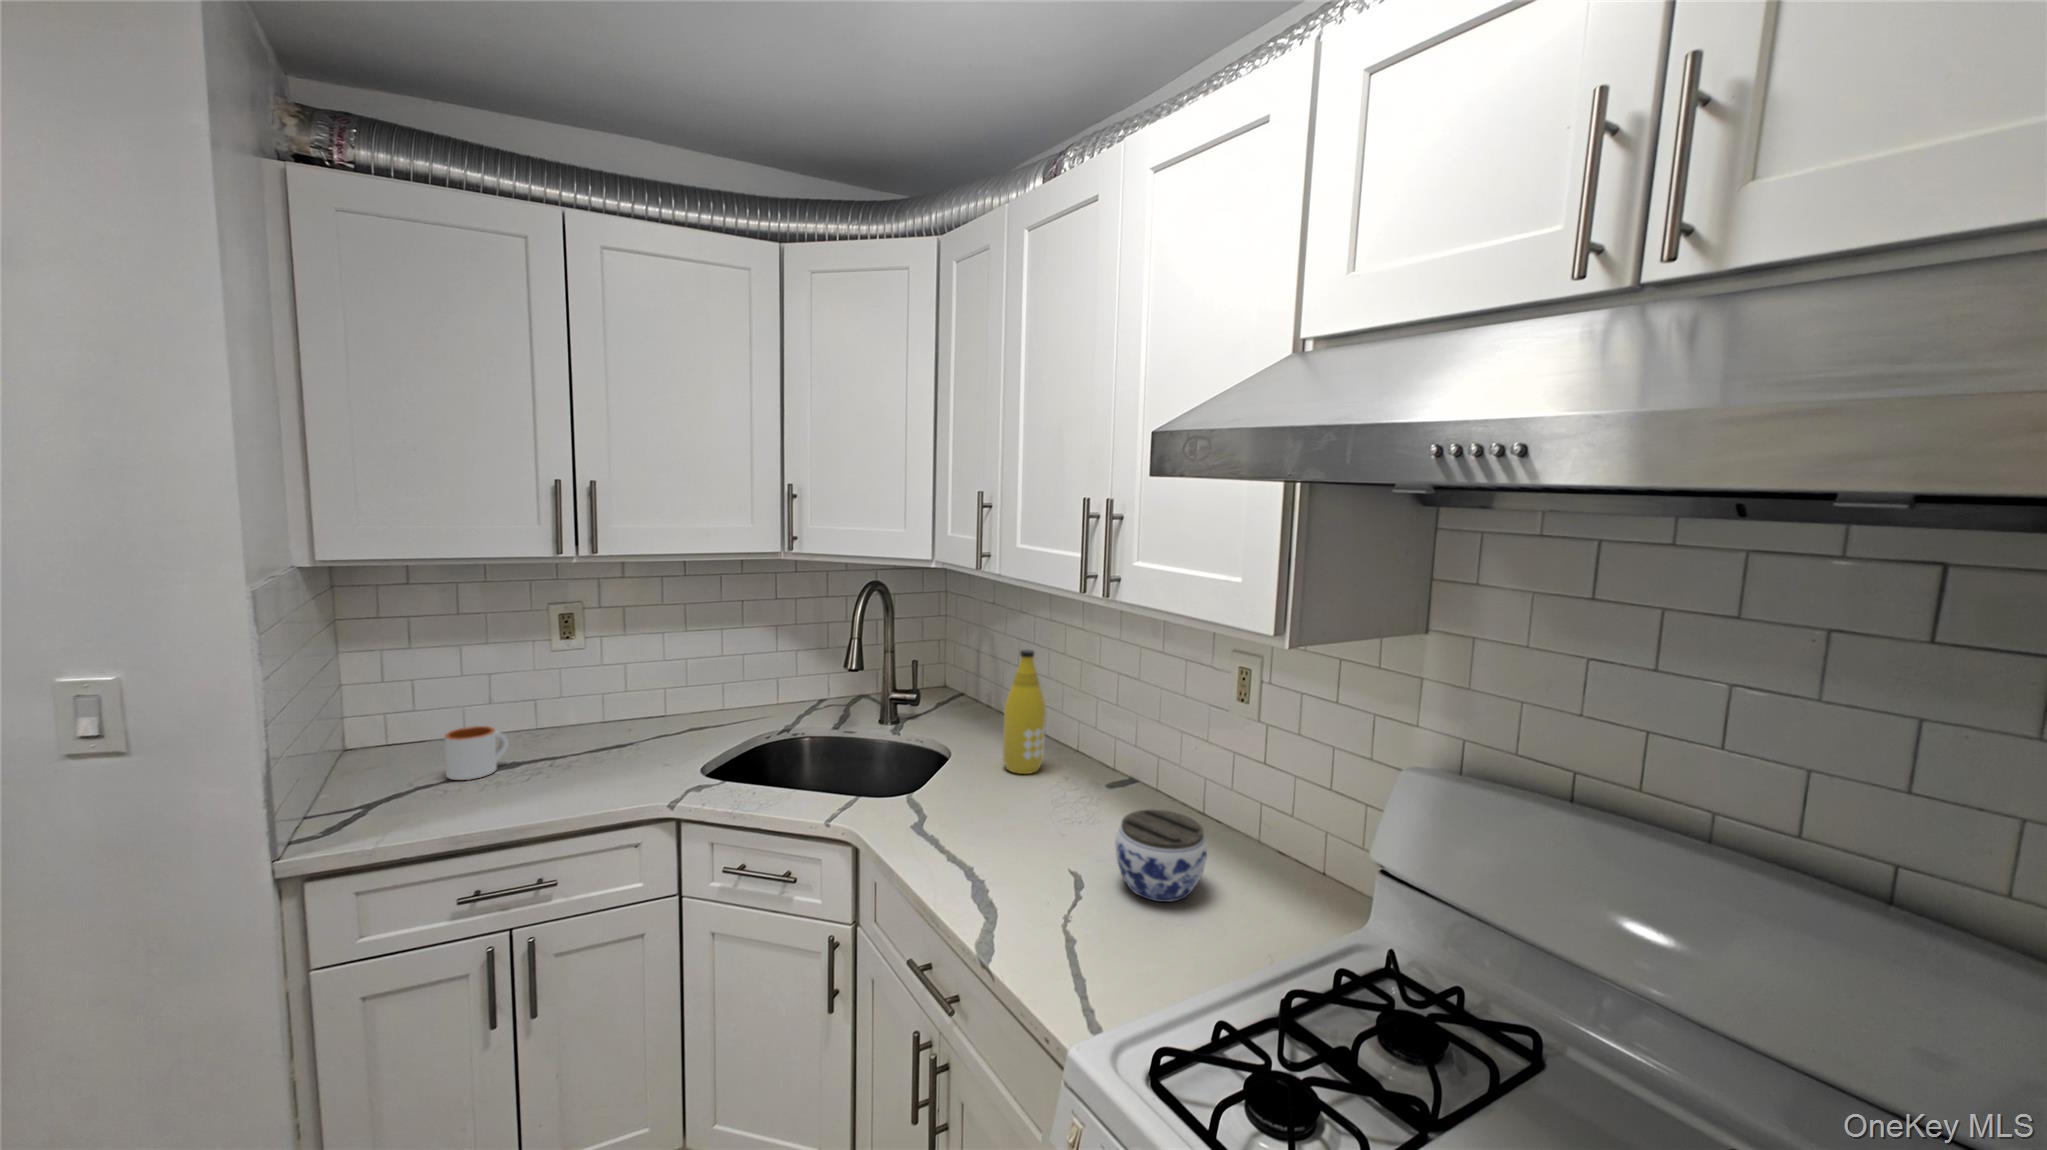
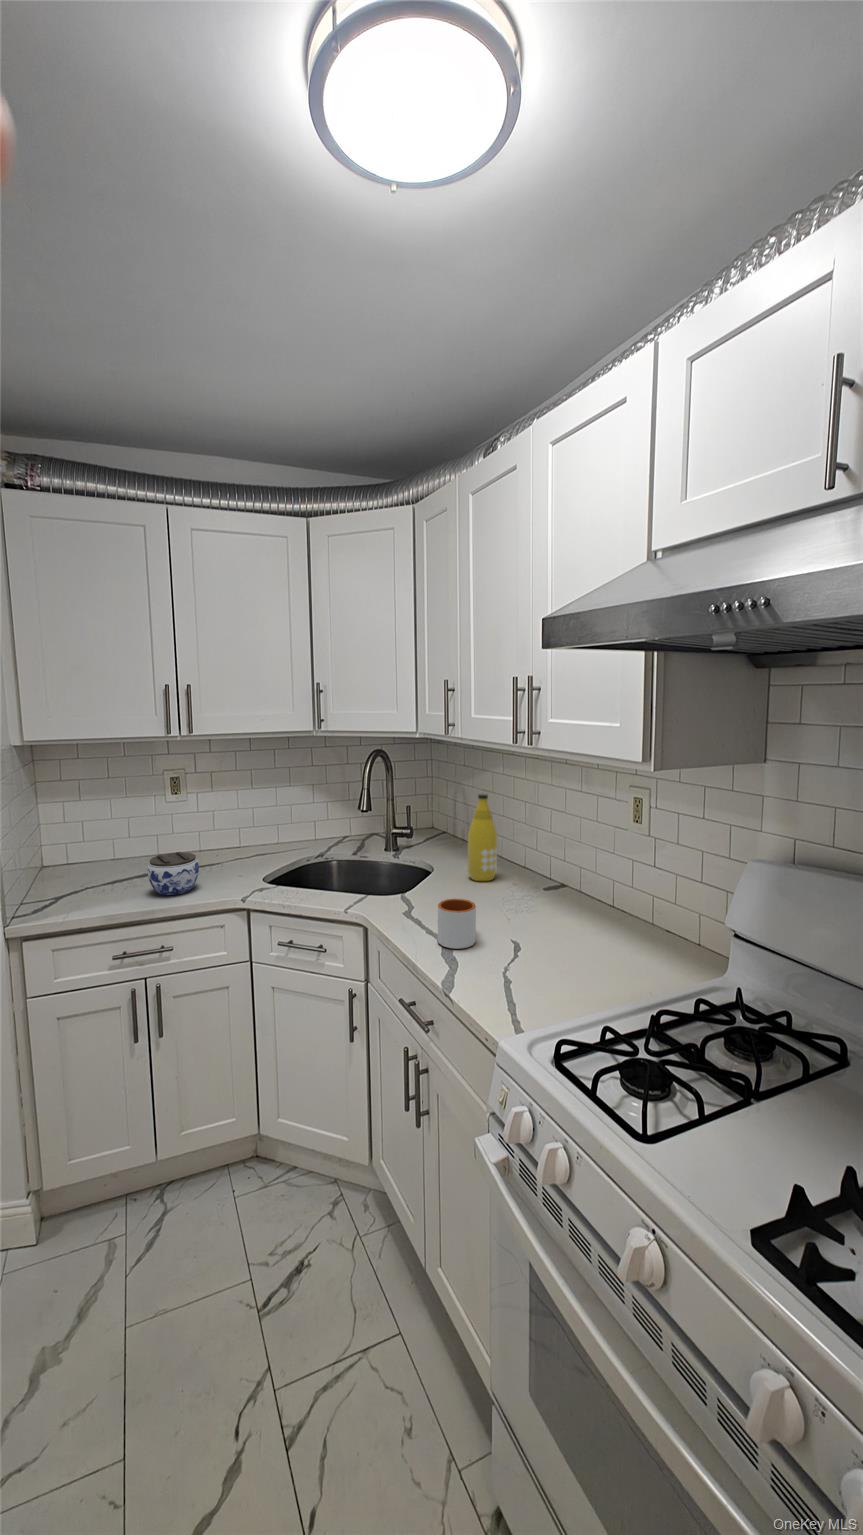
mug: present [445,726,509,780] -> present [438,899,476,949]
jar: present [1116,810,1207,902] -> present [147,852,199,895]

